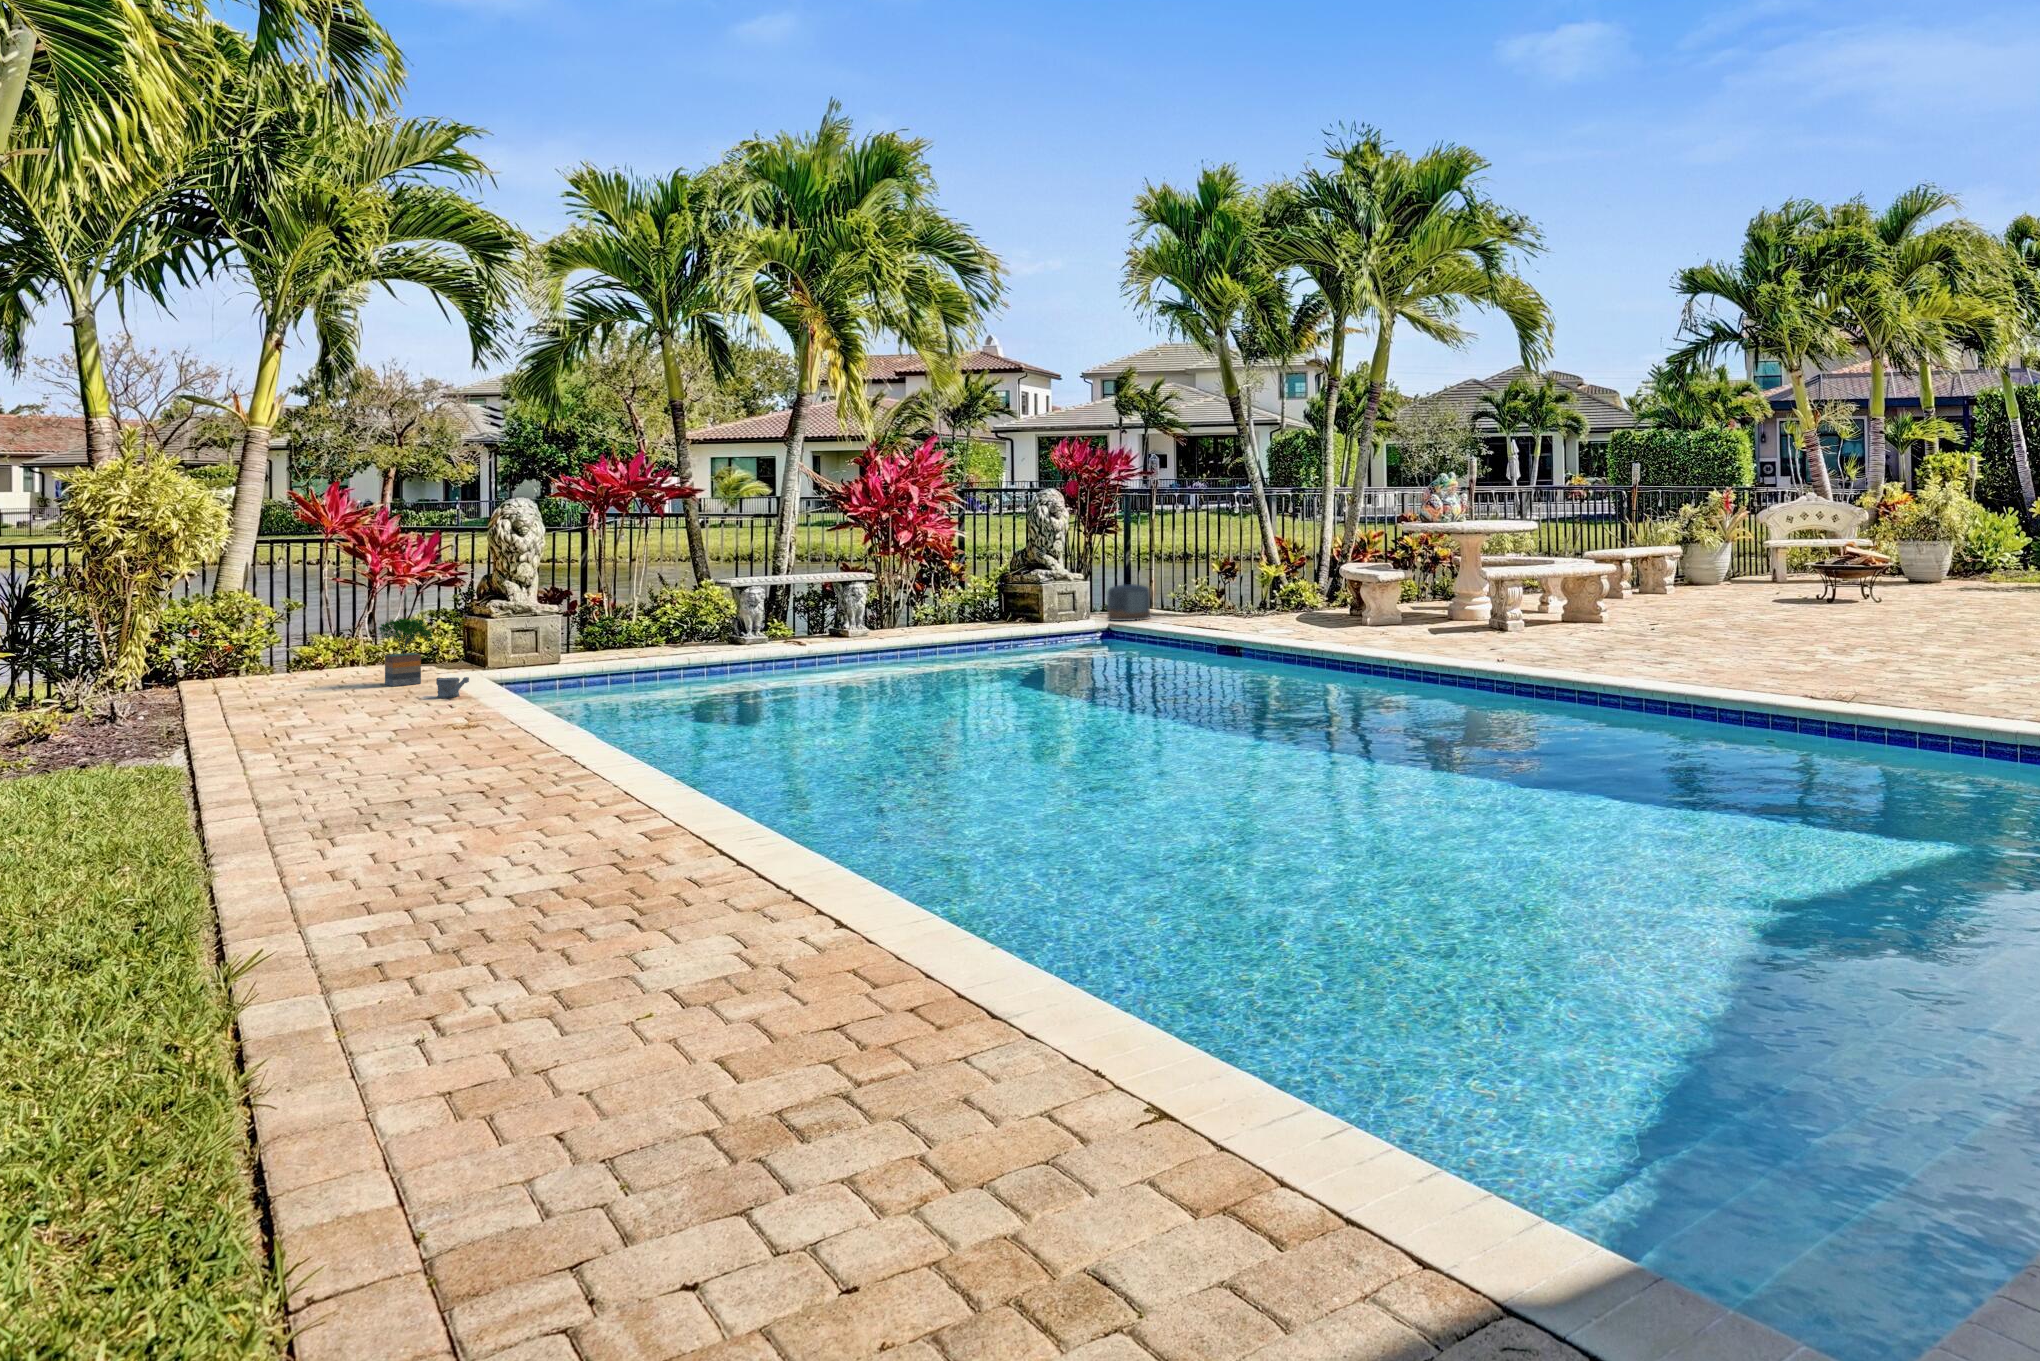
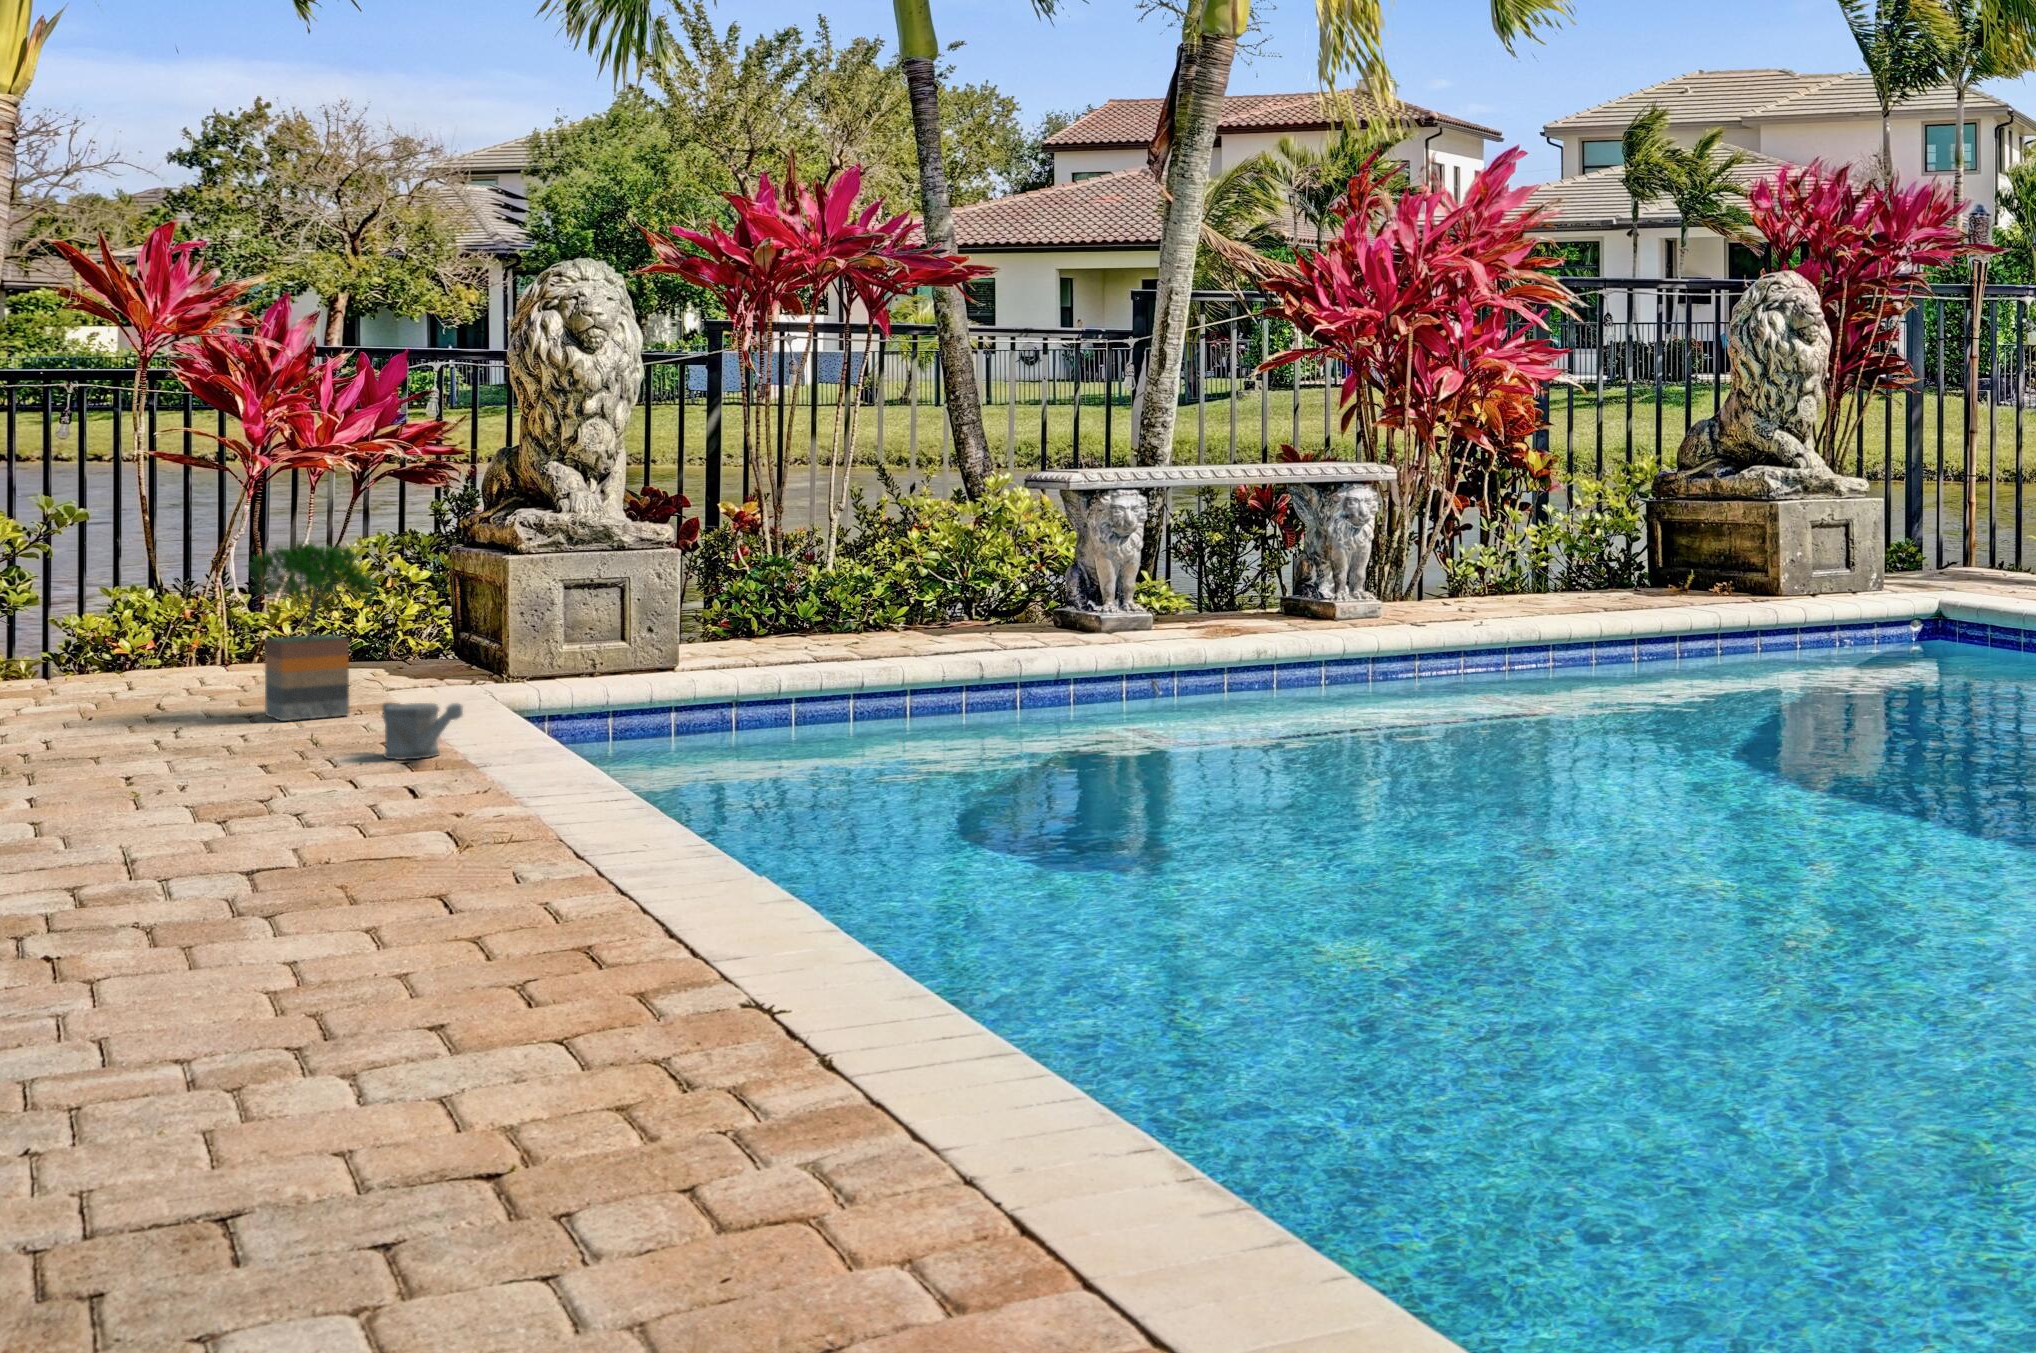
pouf: present [1107,584,1150,621] -> none [1904,511,2014,602]

